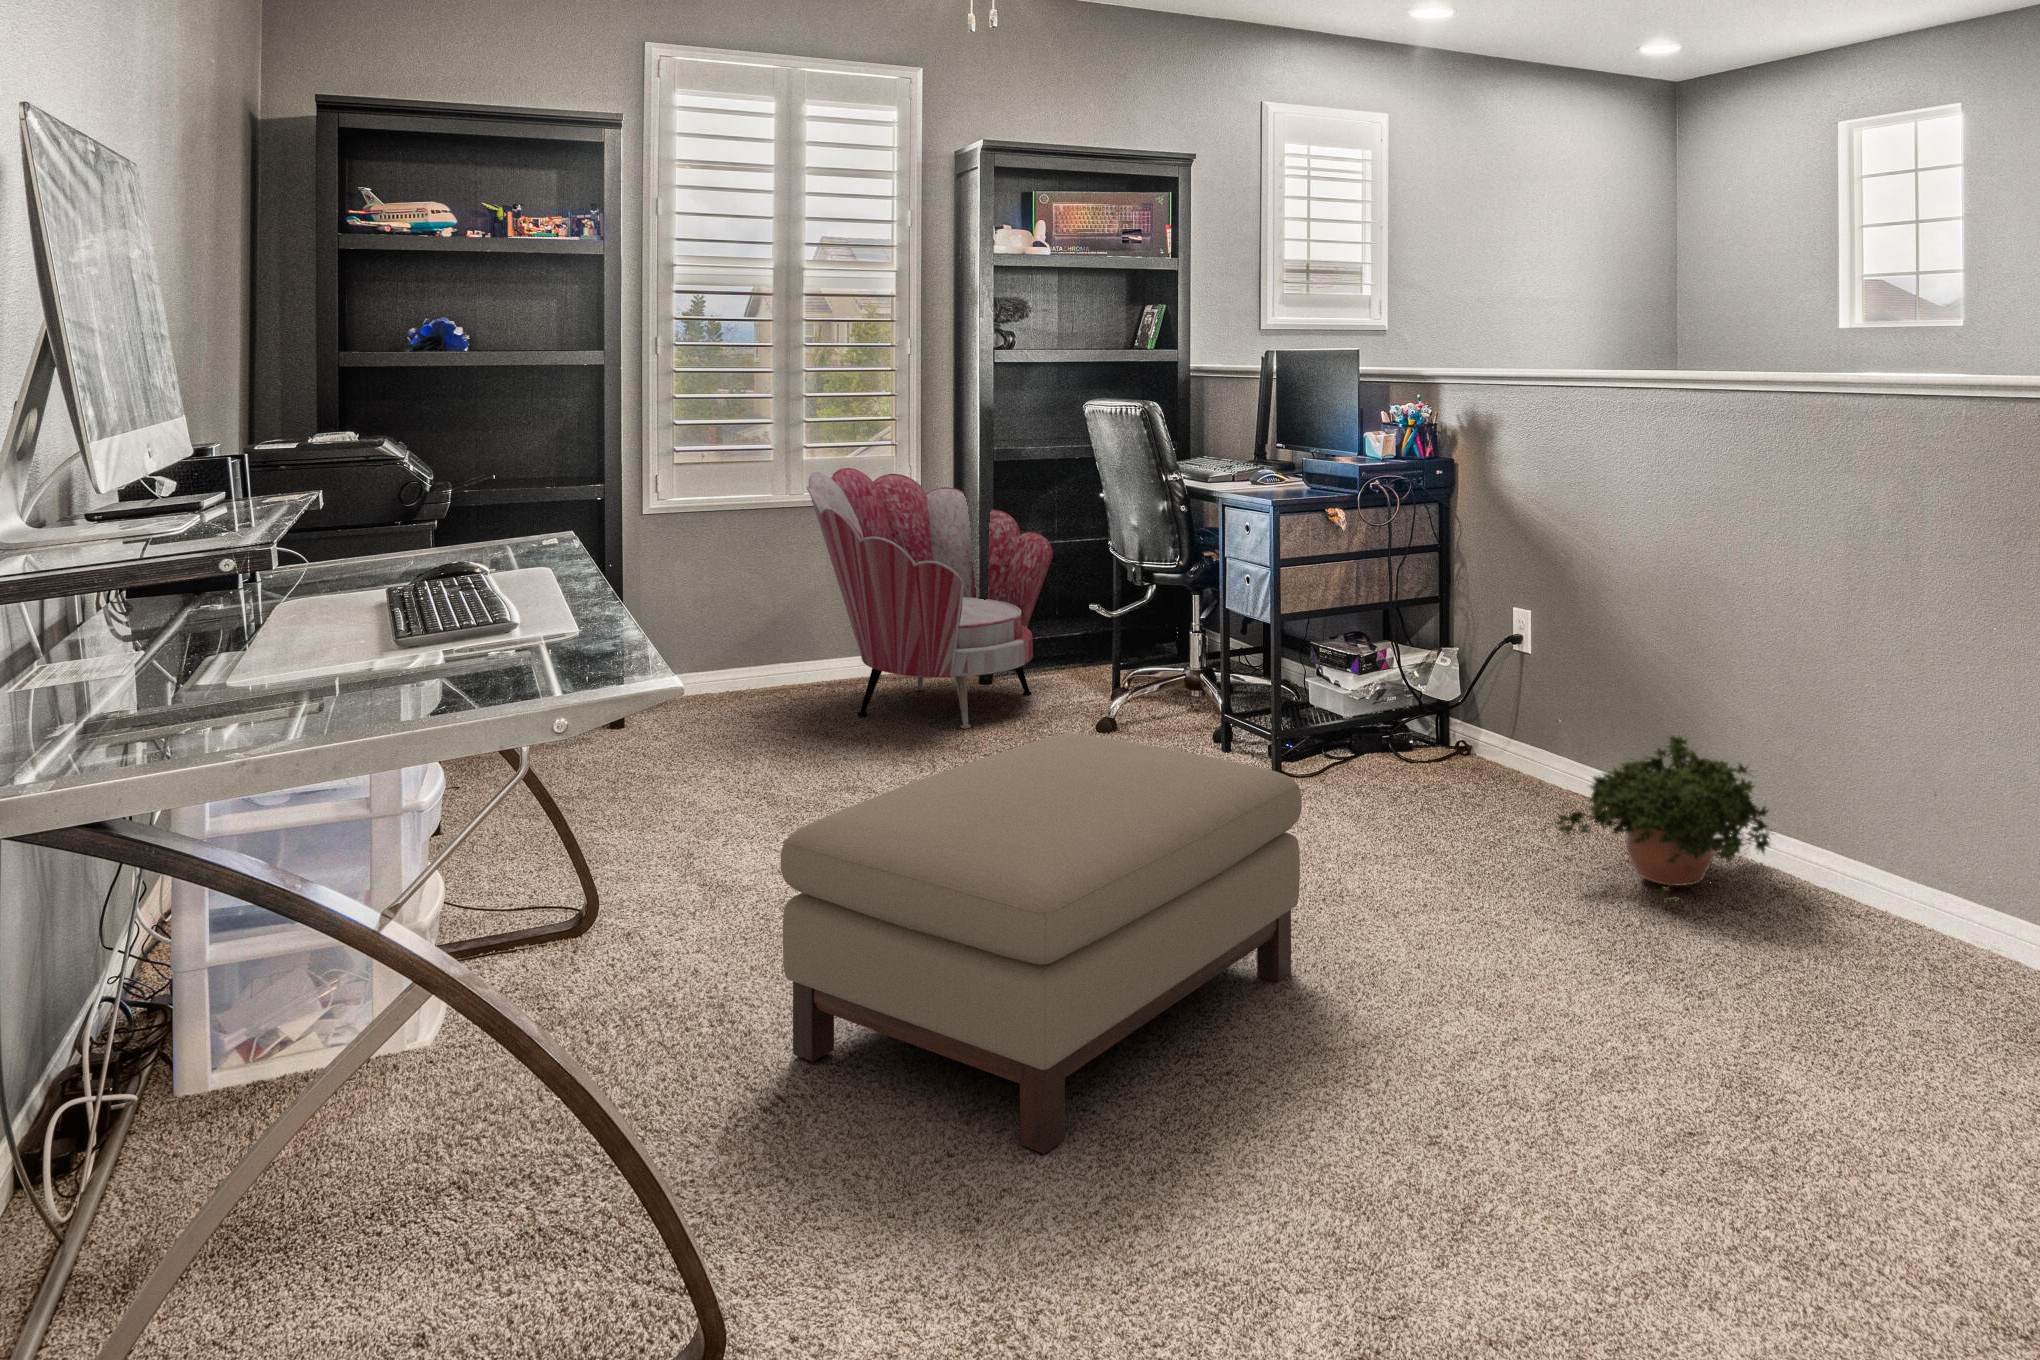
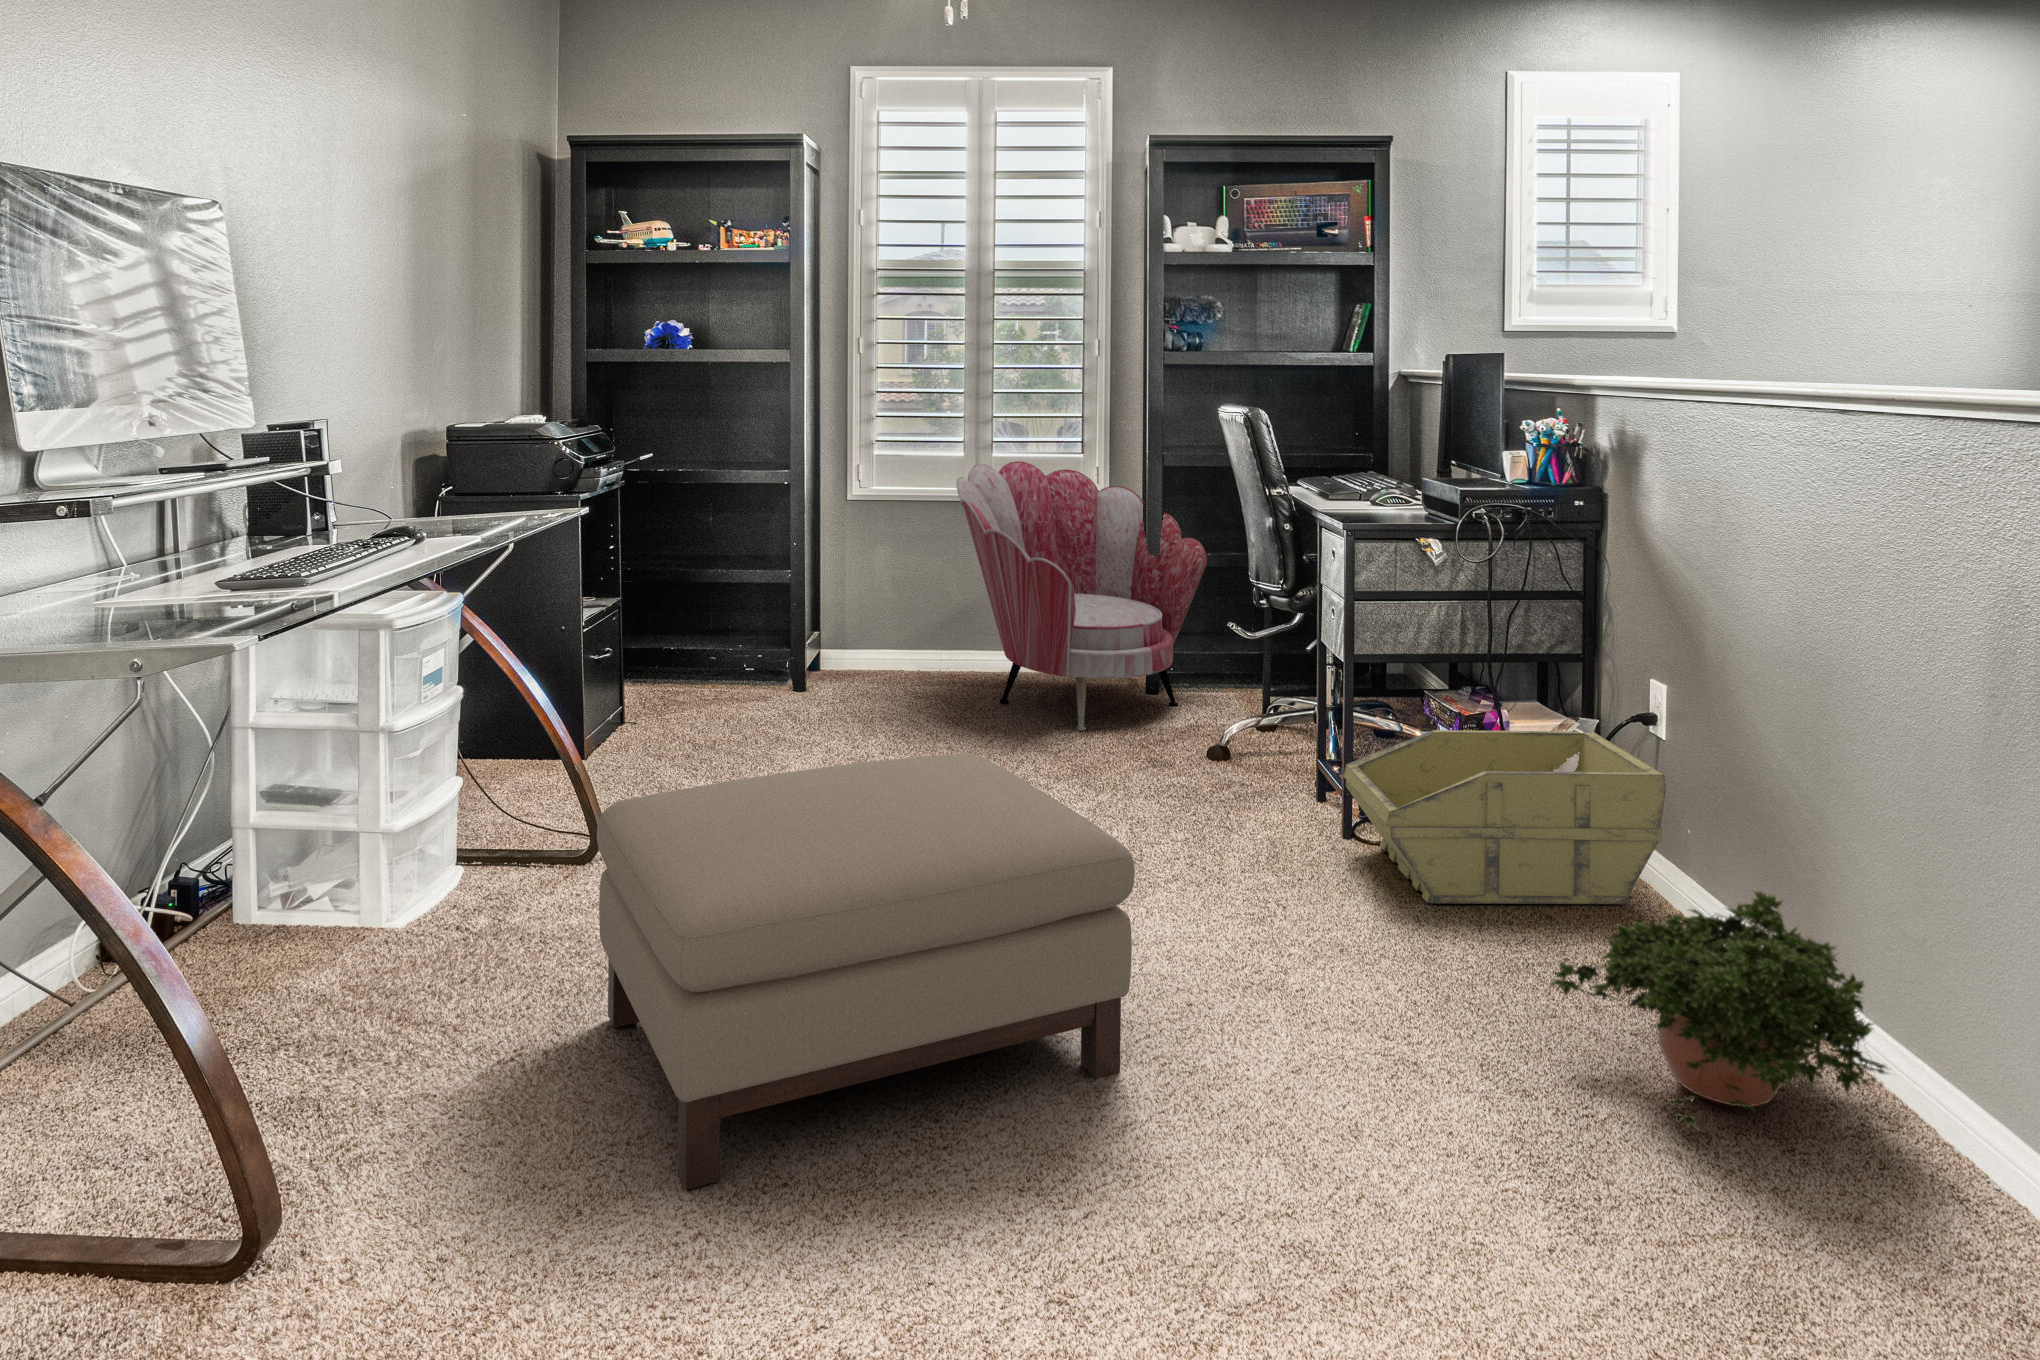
storage bin: none [1285,654,1532,807] -> present [1343,730,1666,904]

